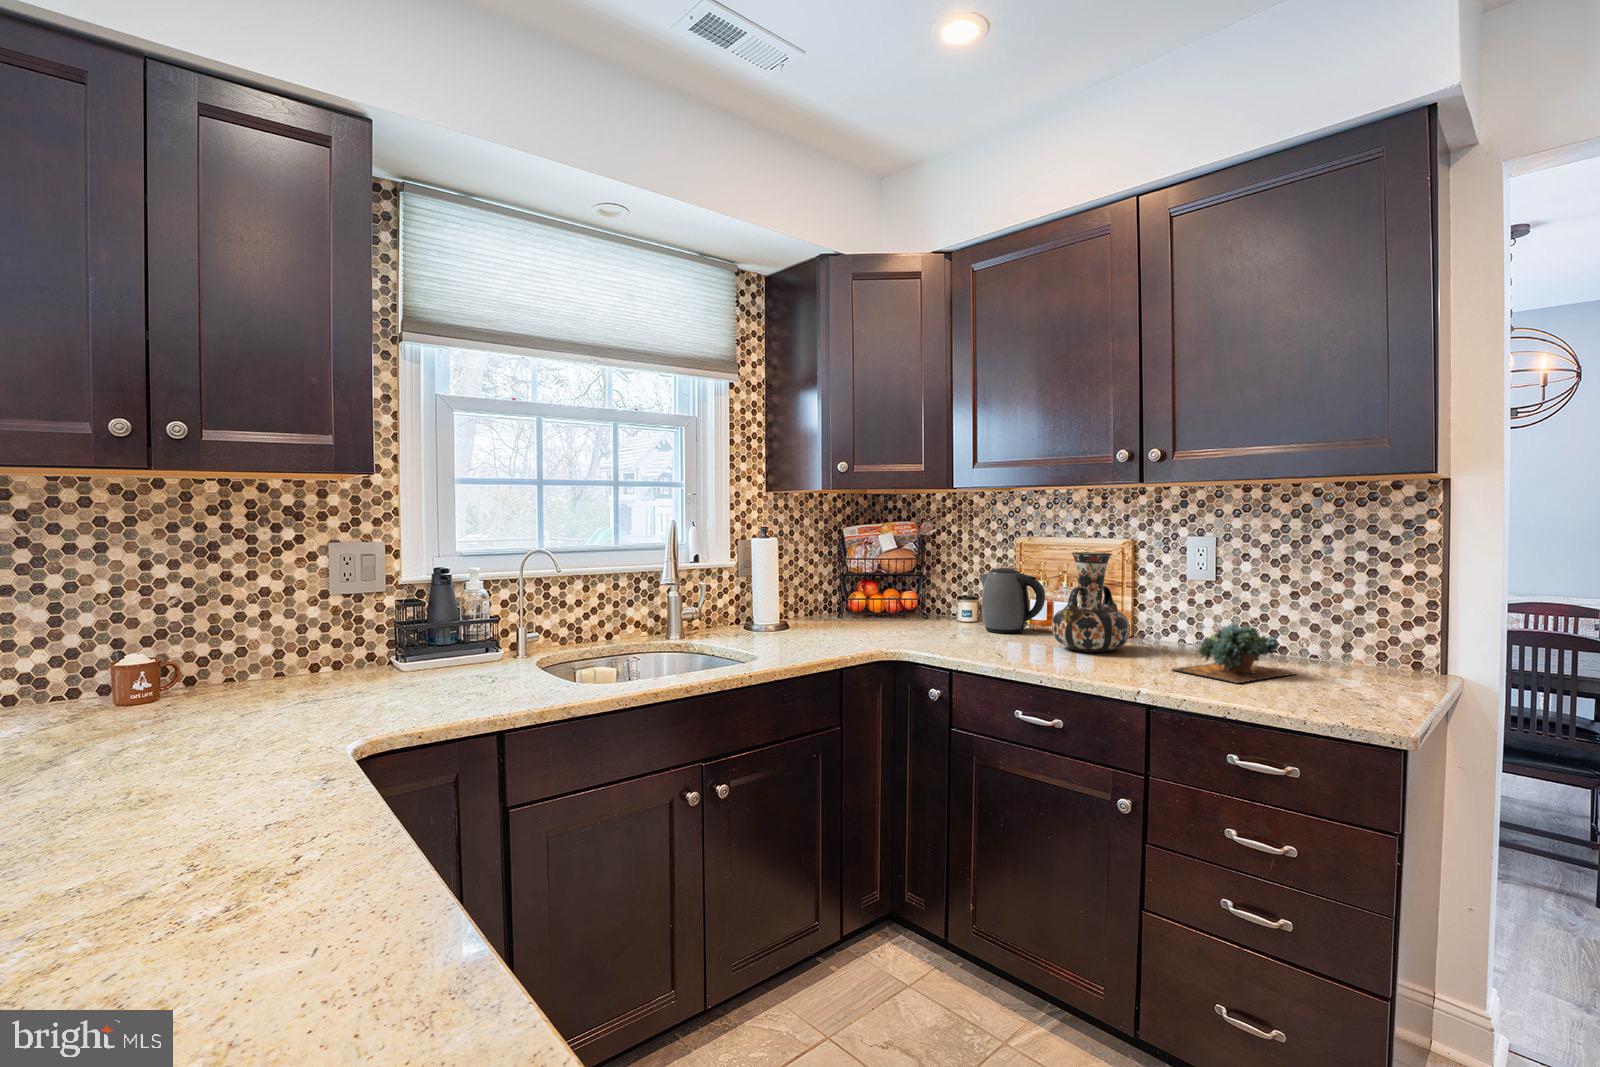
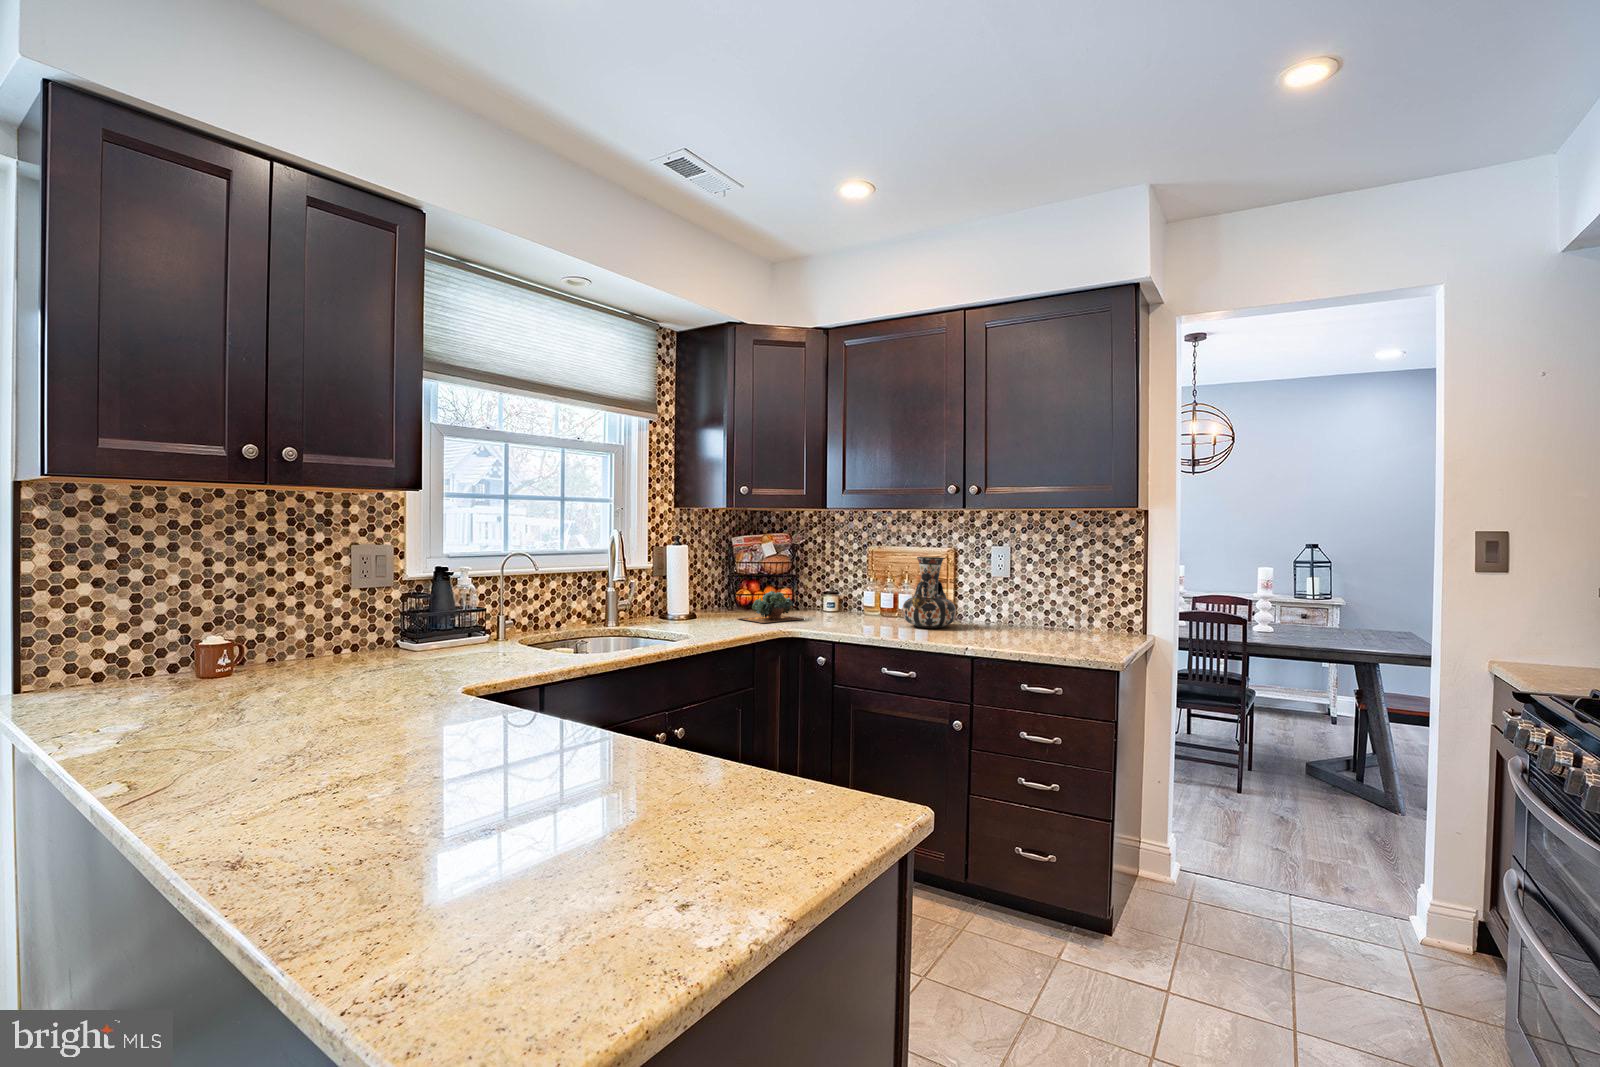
kettle: present [979,568,1045,633] -> none [844,569,893,618]
succulent plant: present [1173,623,1294,683] -> present [738,591,803,623]

